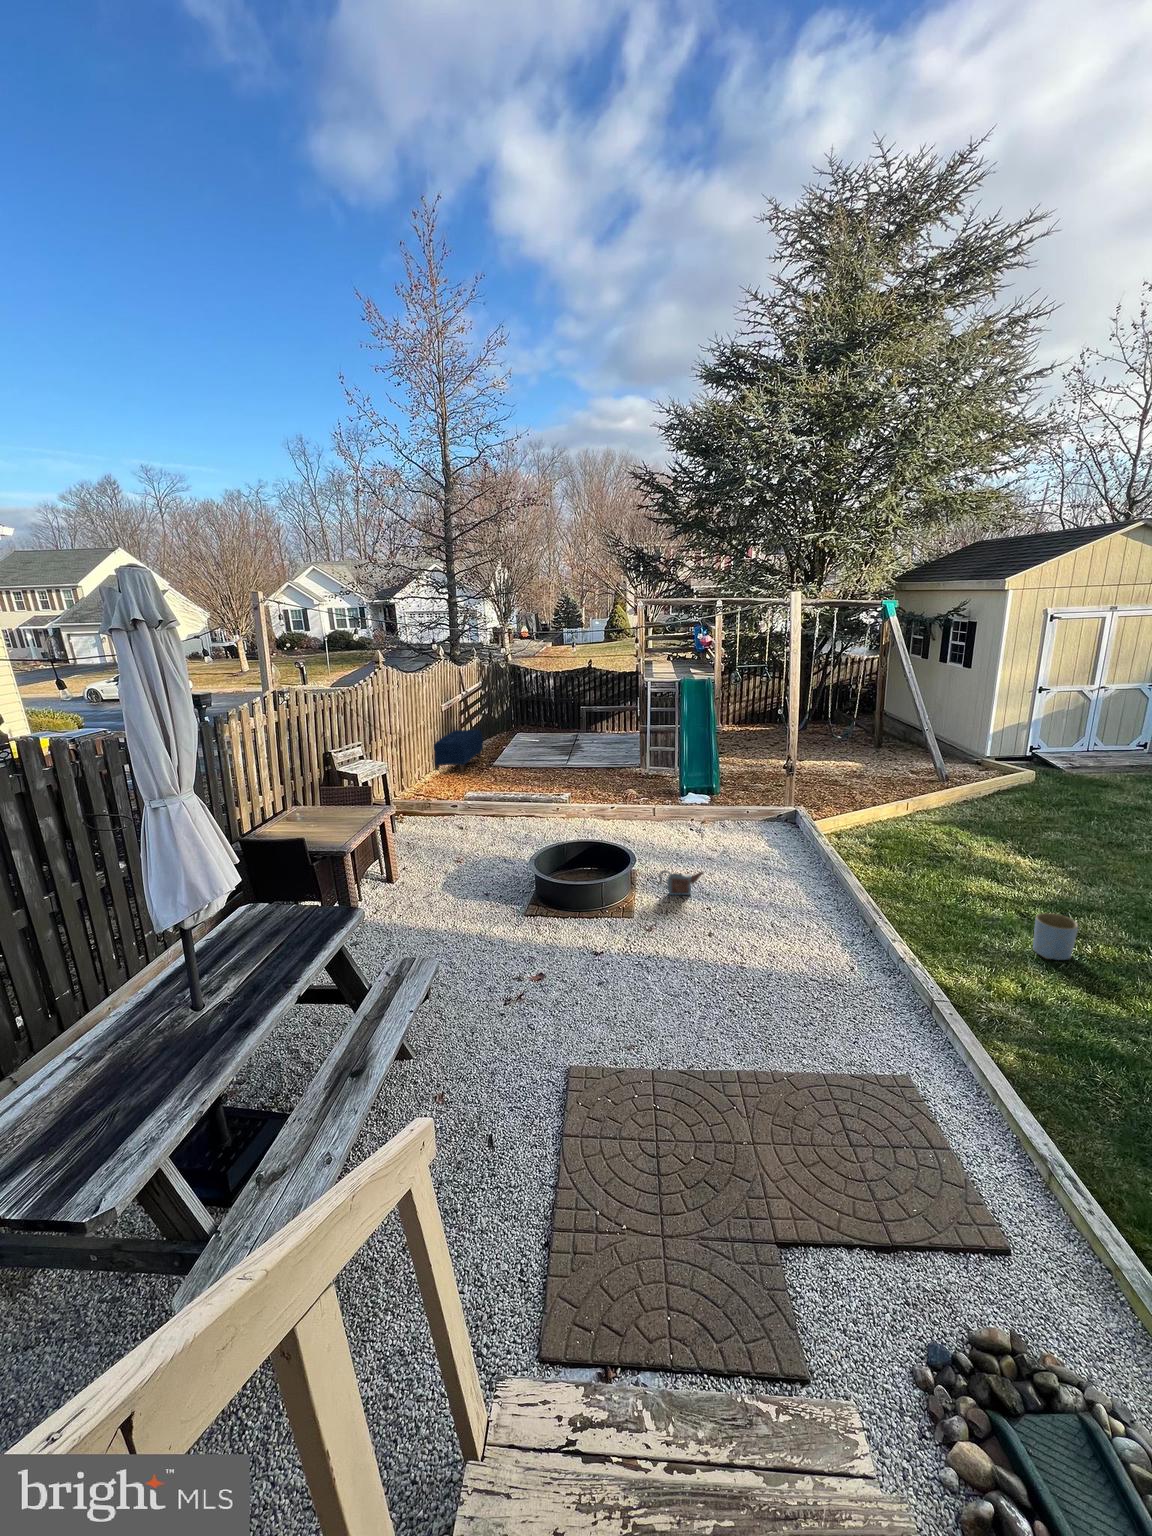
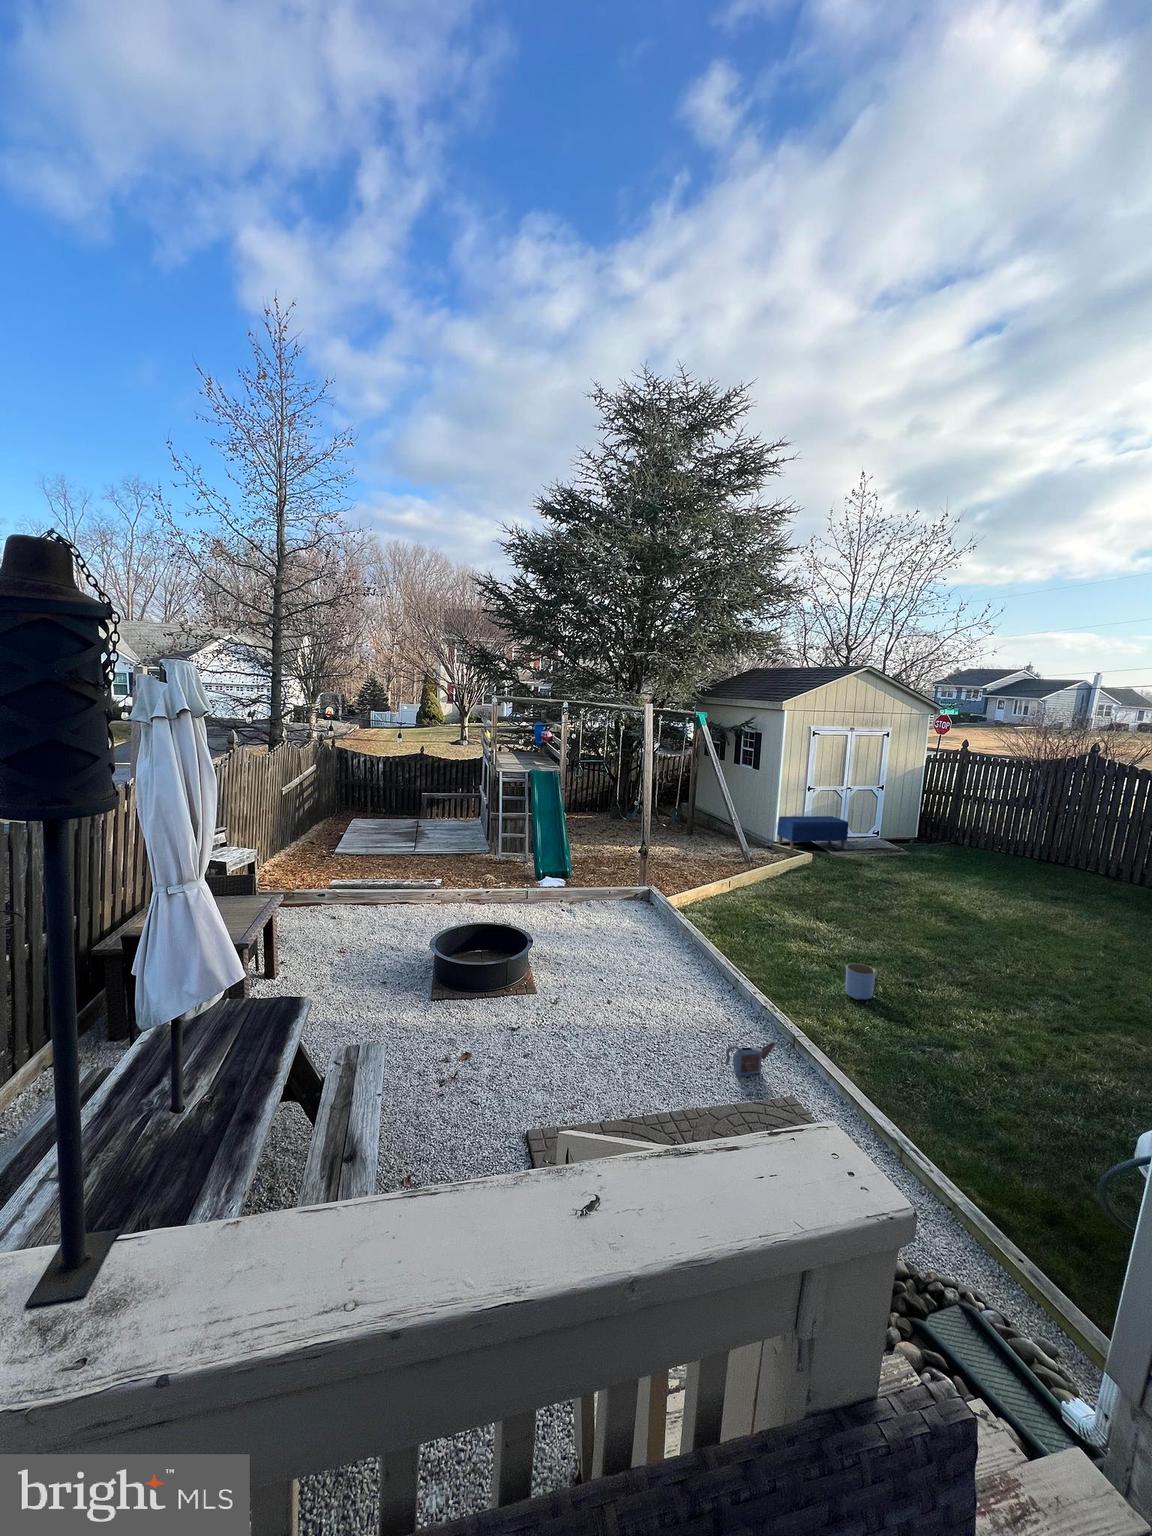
bench: present [434,730,483,774] -> present [777,816,848,850]
watering can: present [659,870,704,895] -> present [725,1042,776,1076]

